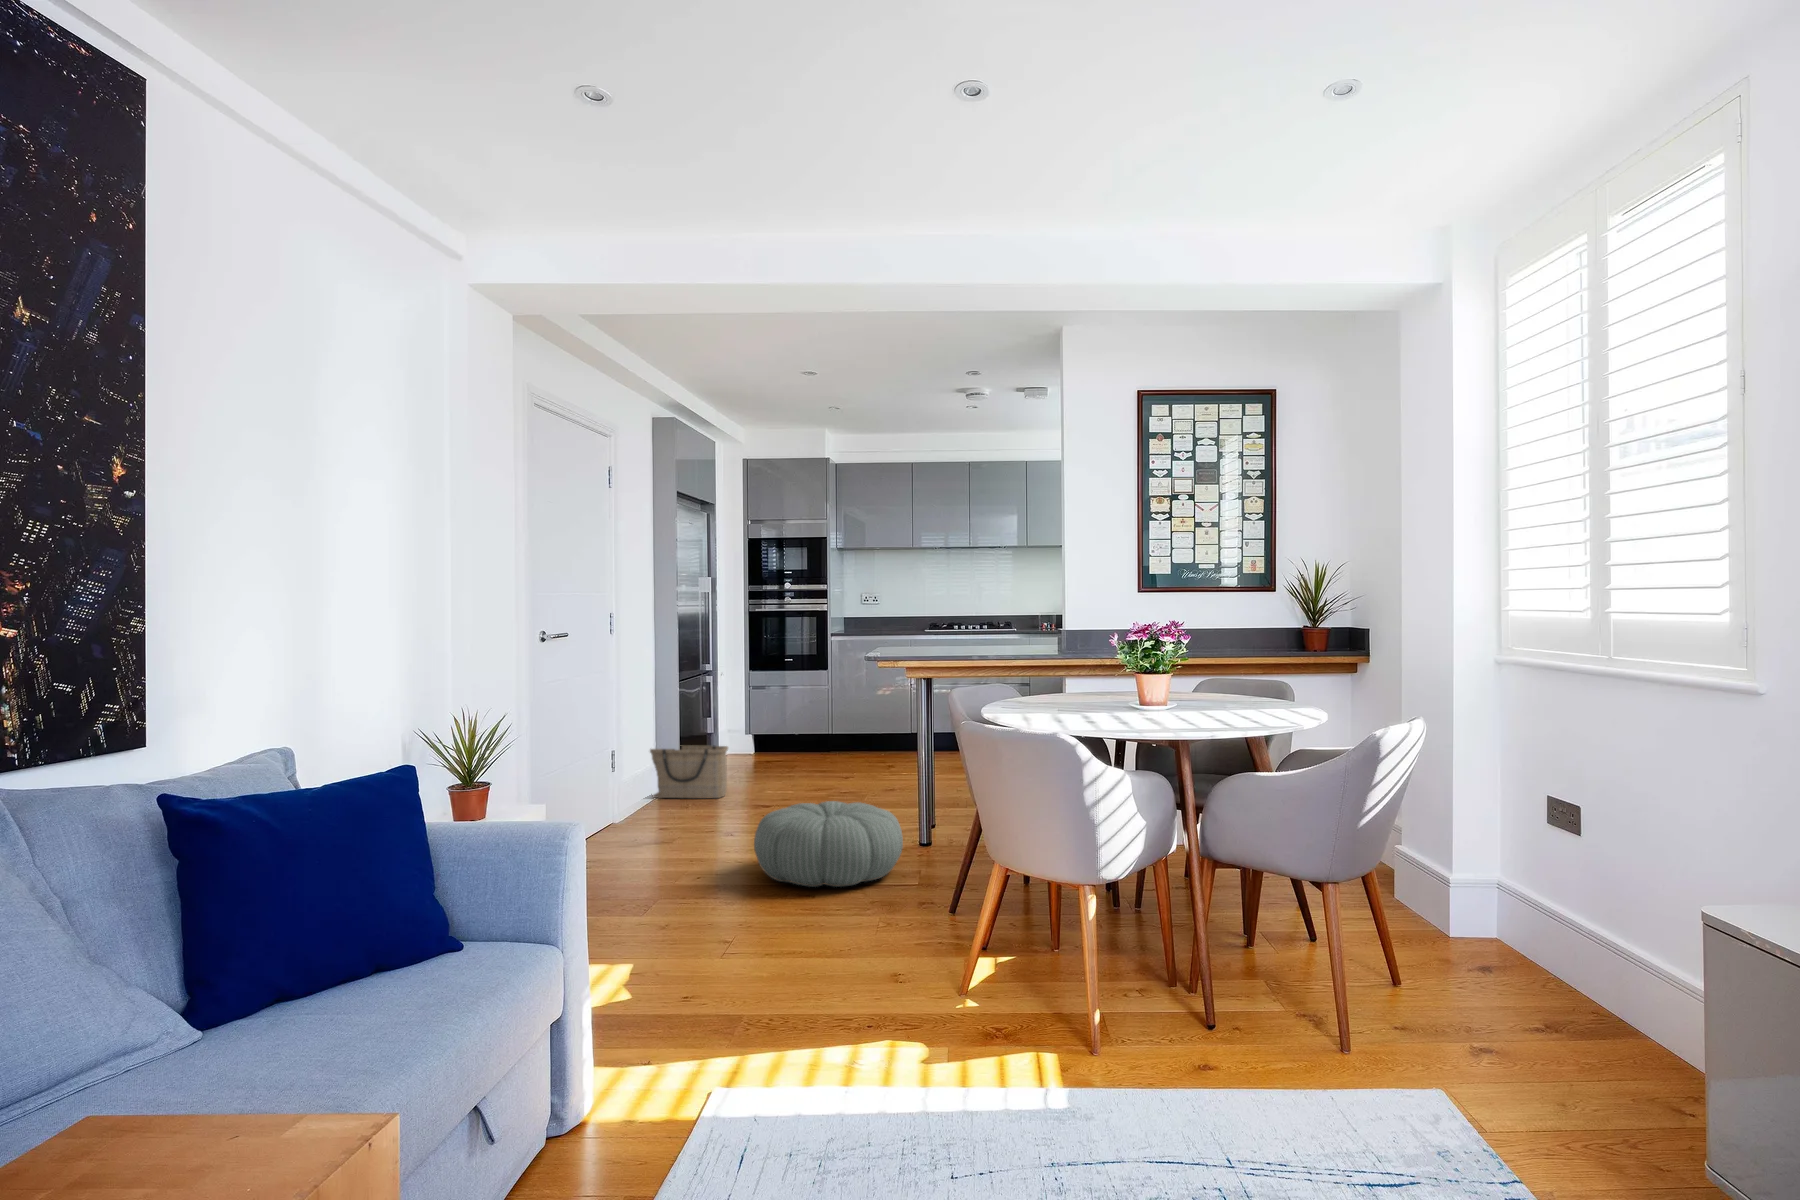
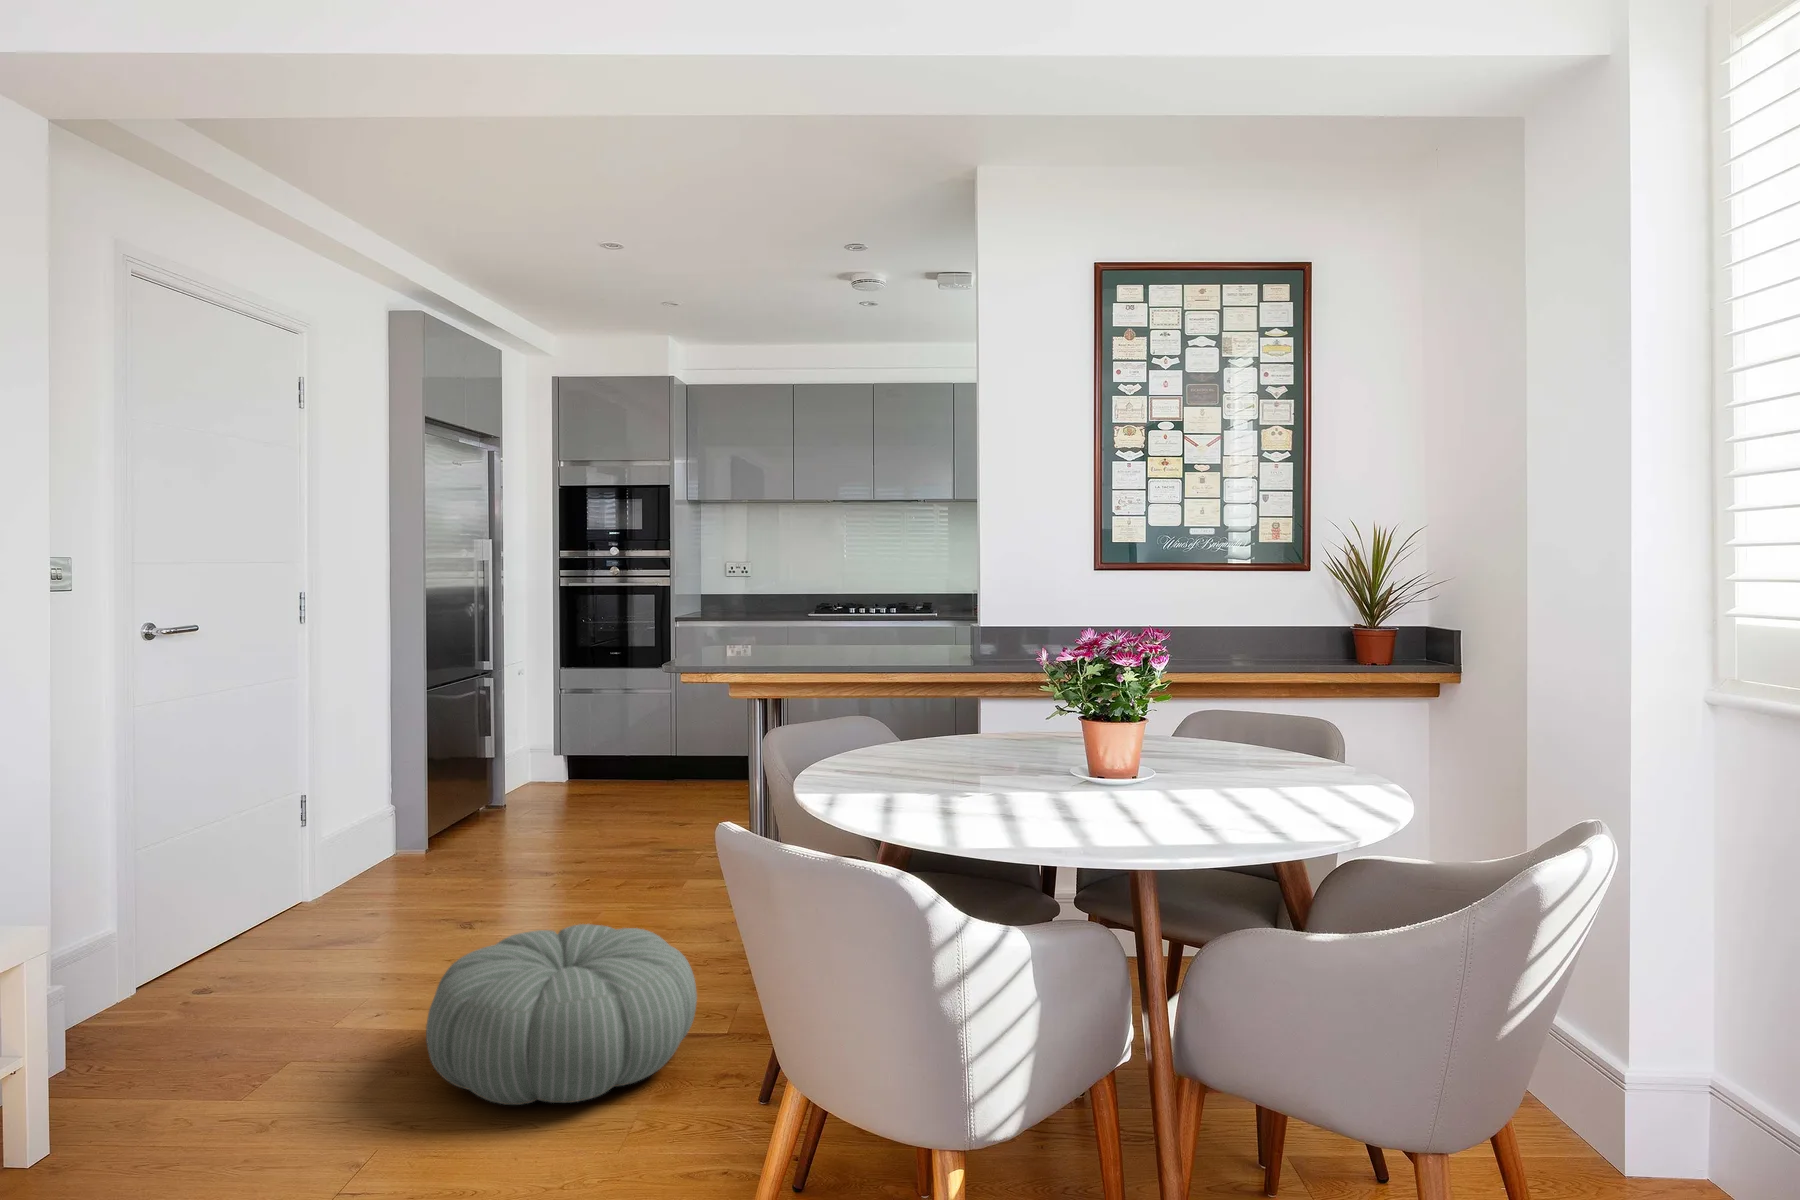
basket: present [650,746,728,799] -> none [373,789,497,869]

